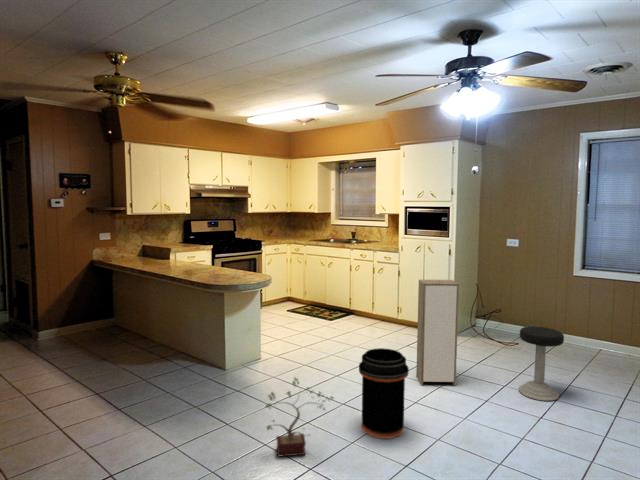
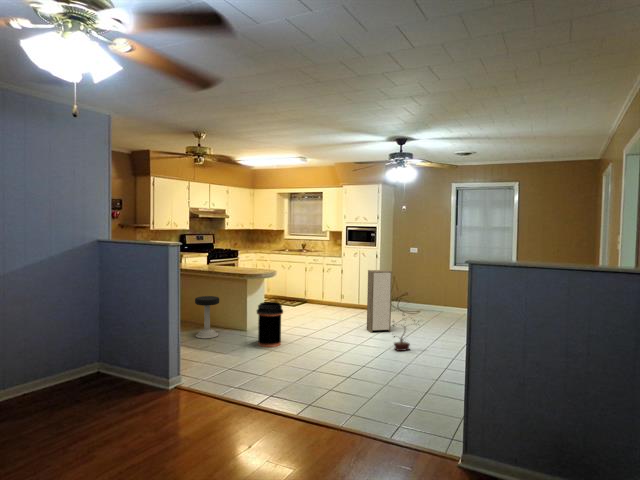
stool: present [519,326,564,401] -> present [195,296,219,338]
trash can: present [359,348,409,439] -> present [257,302,283,347]
potted plant: present [266,378,333,457] -> present [394,315,419,351]

